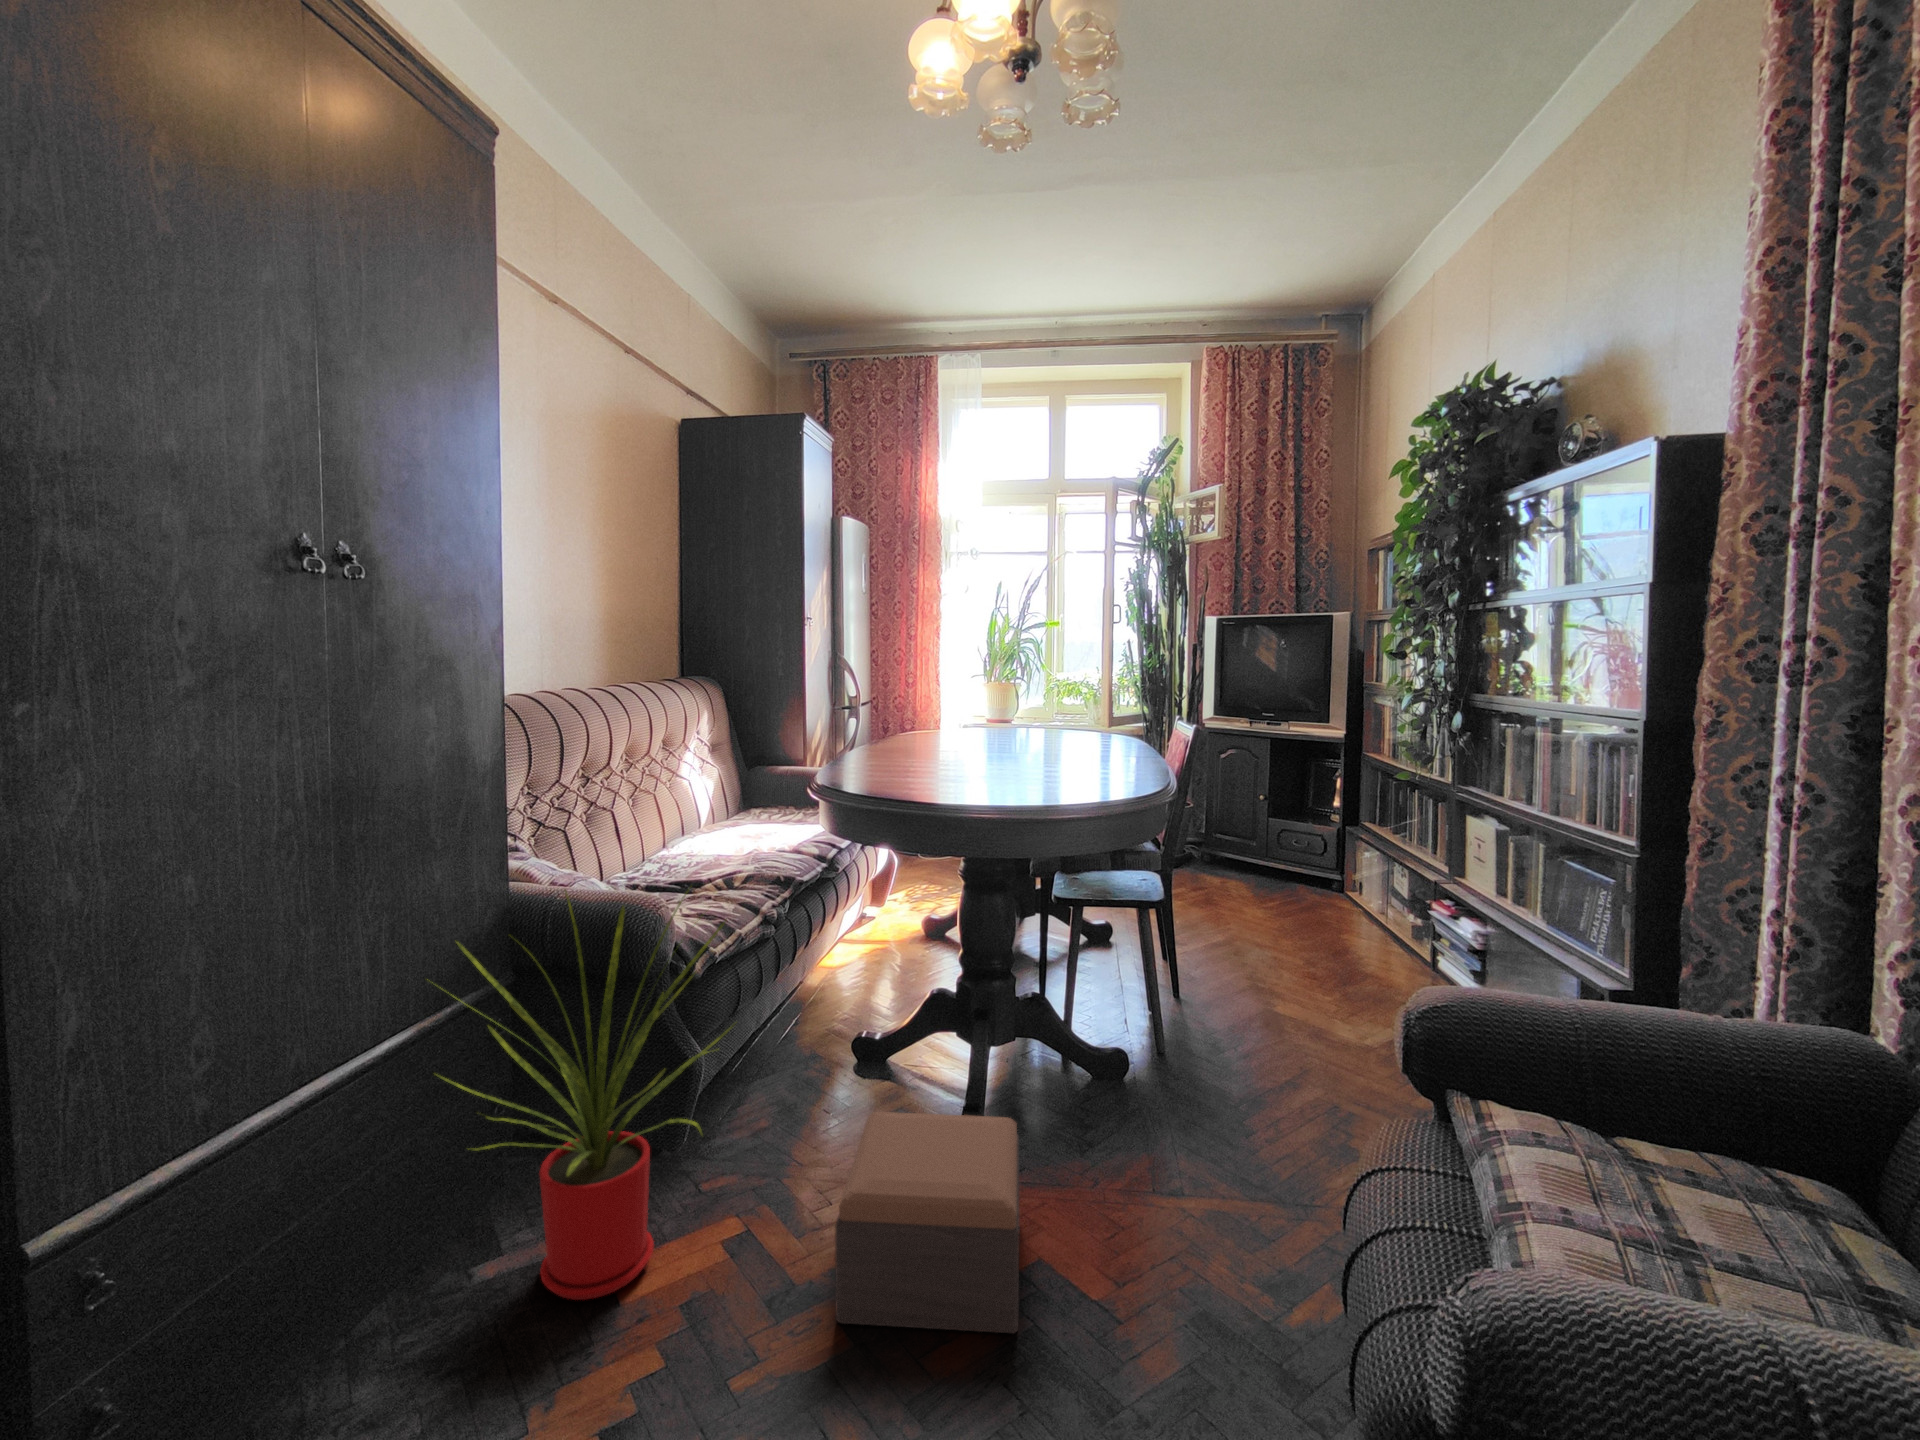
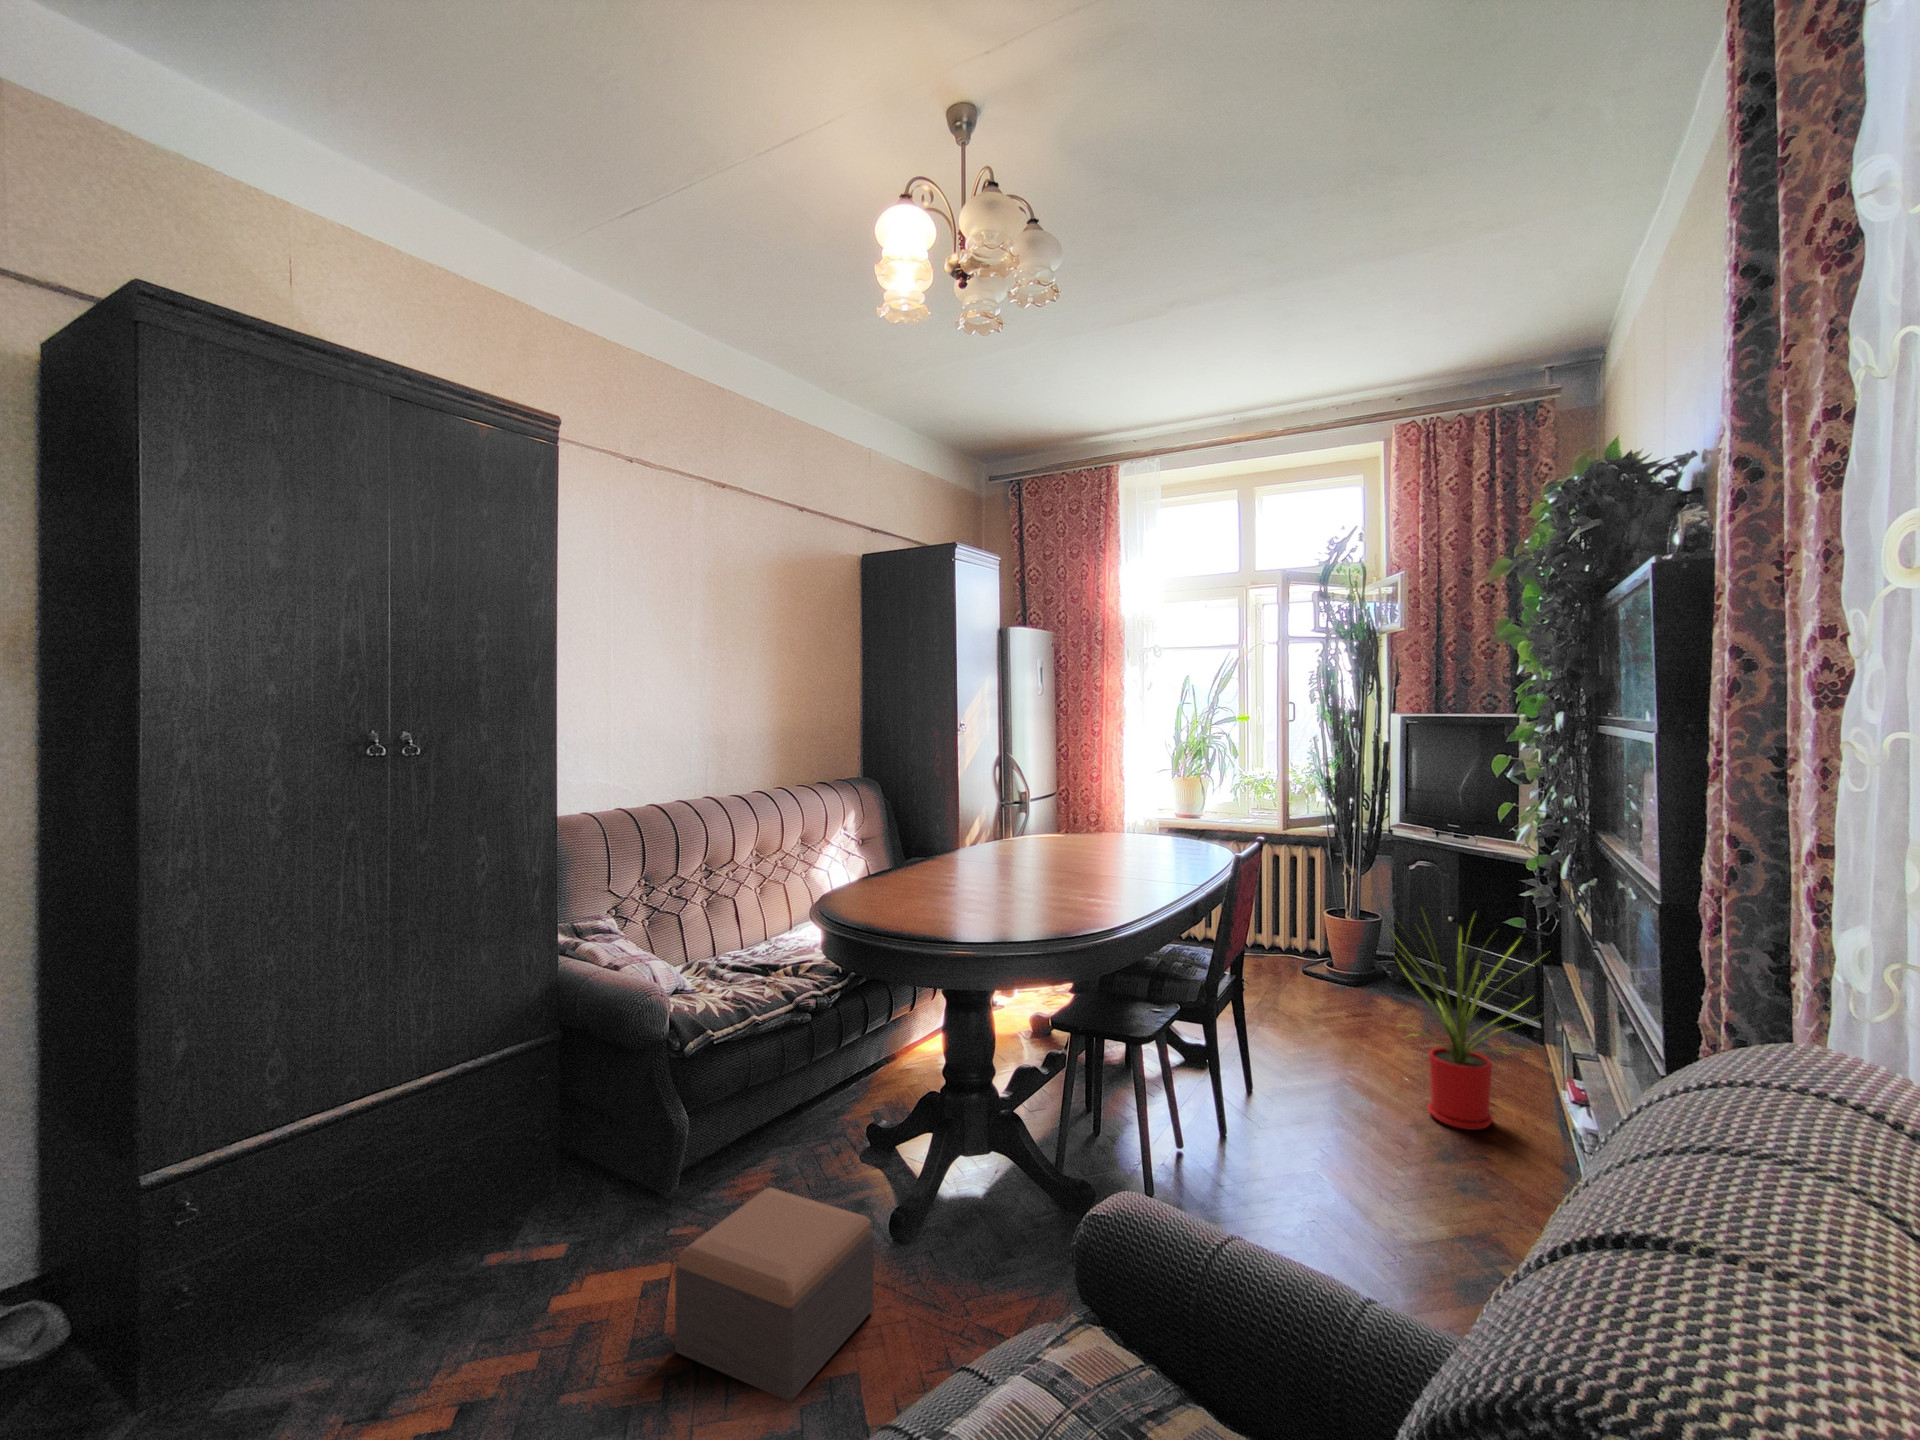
house plant: present [427,890,733,1300] -> present [1392,927,1539,1130]

